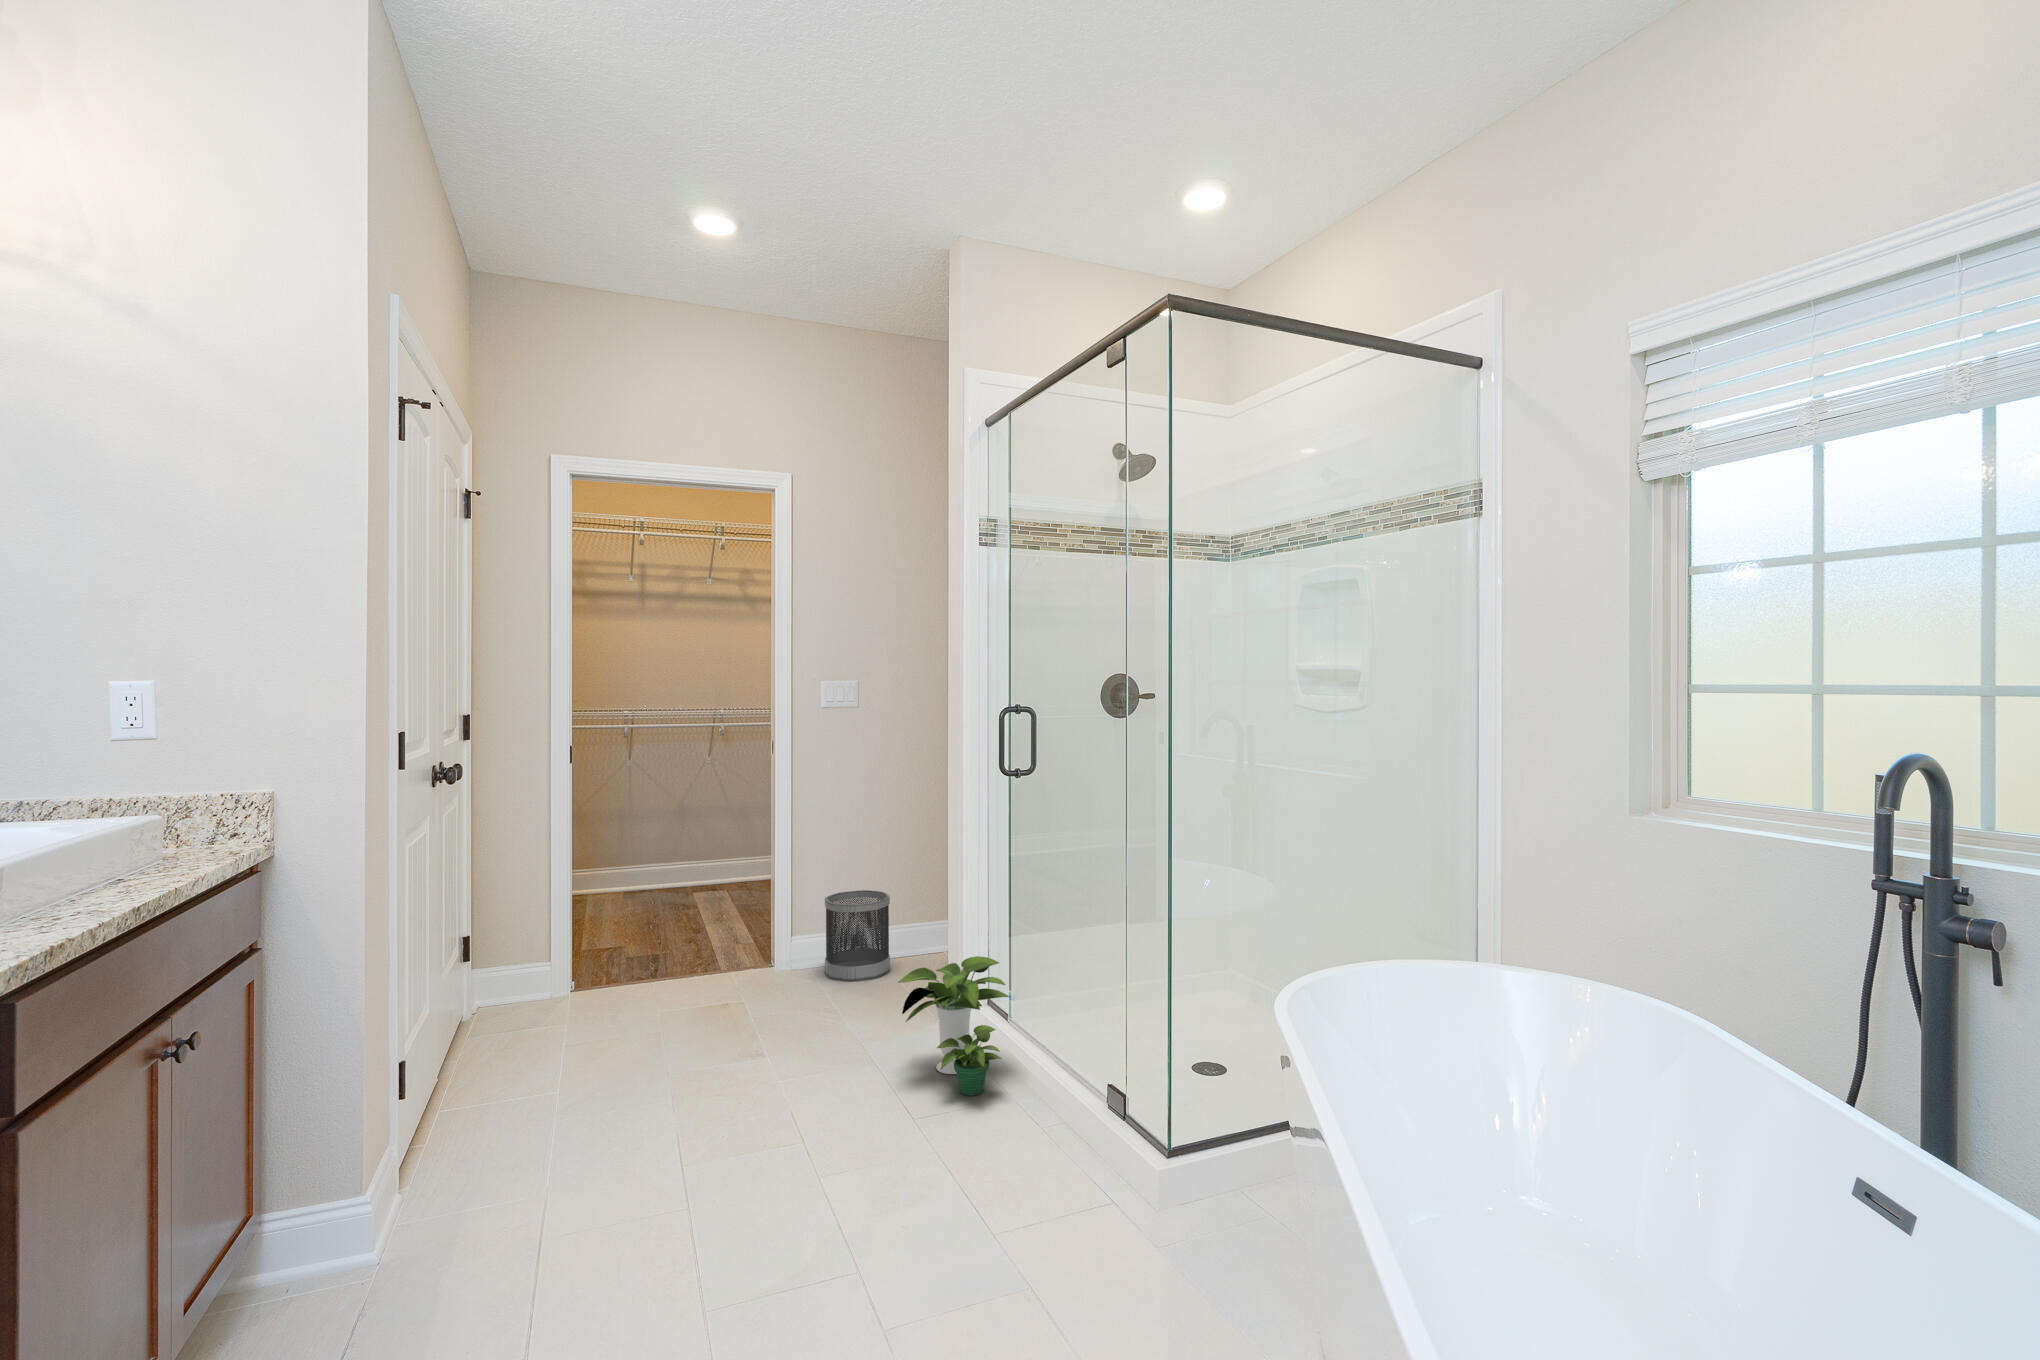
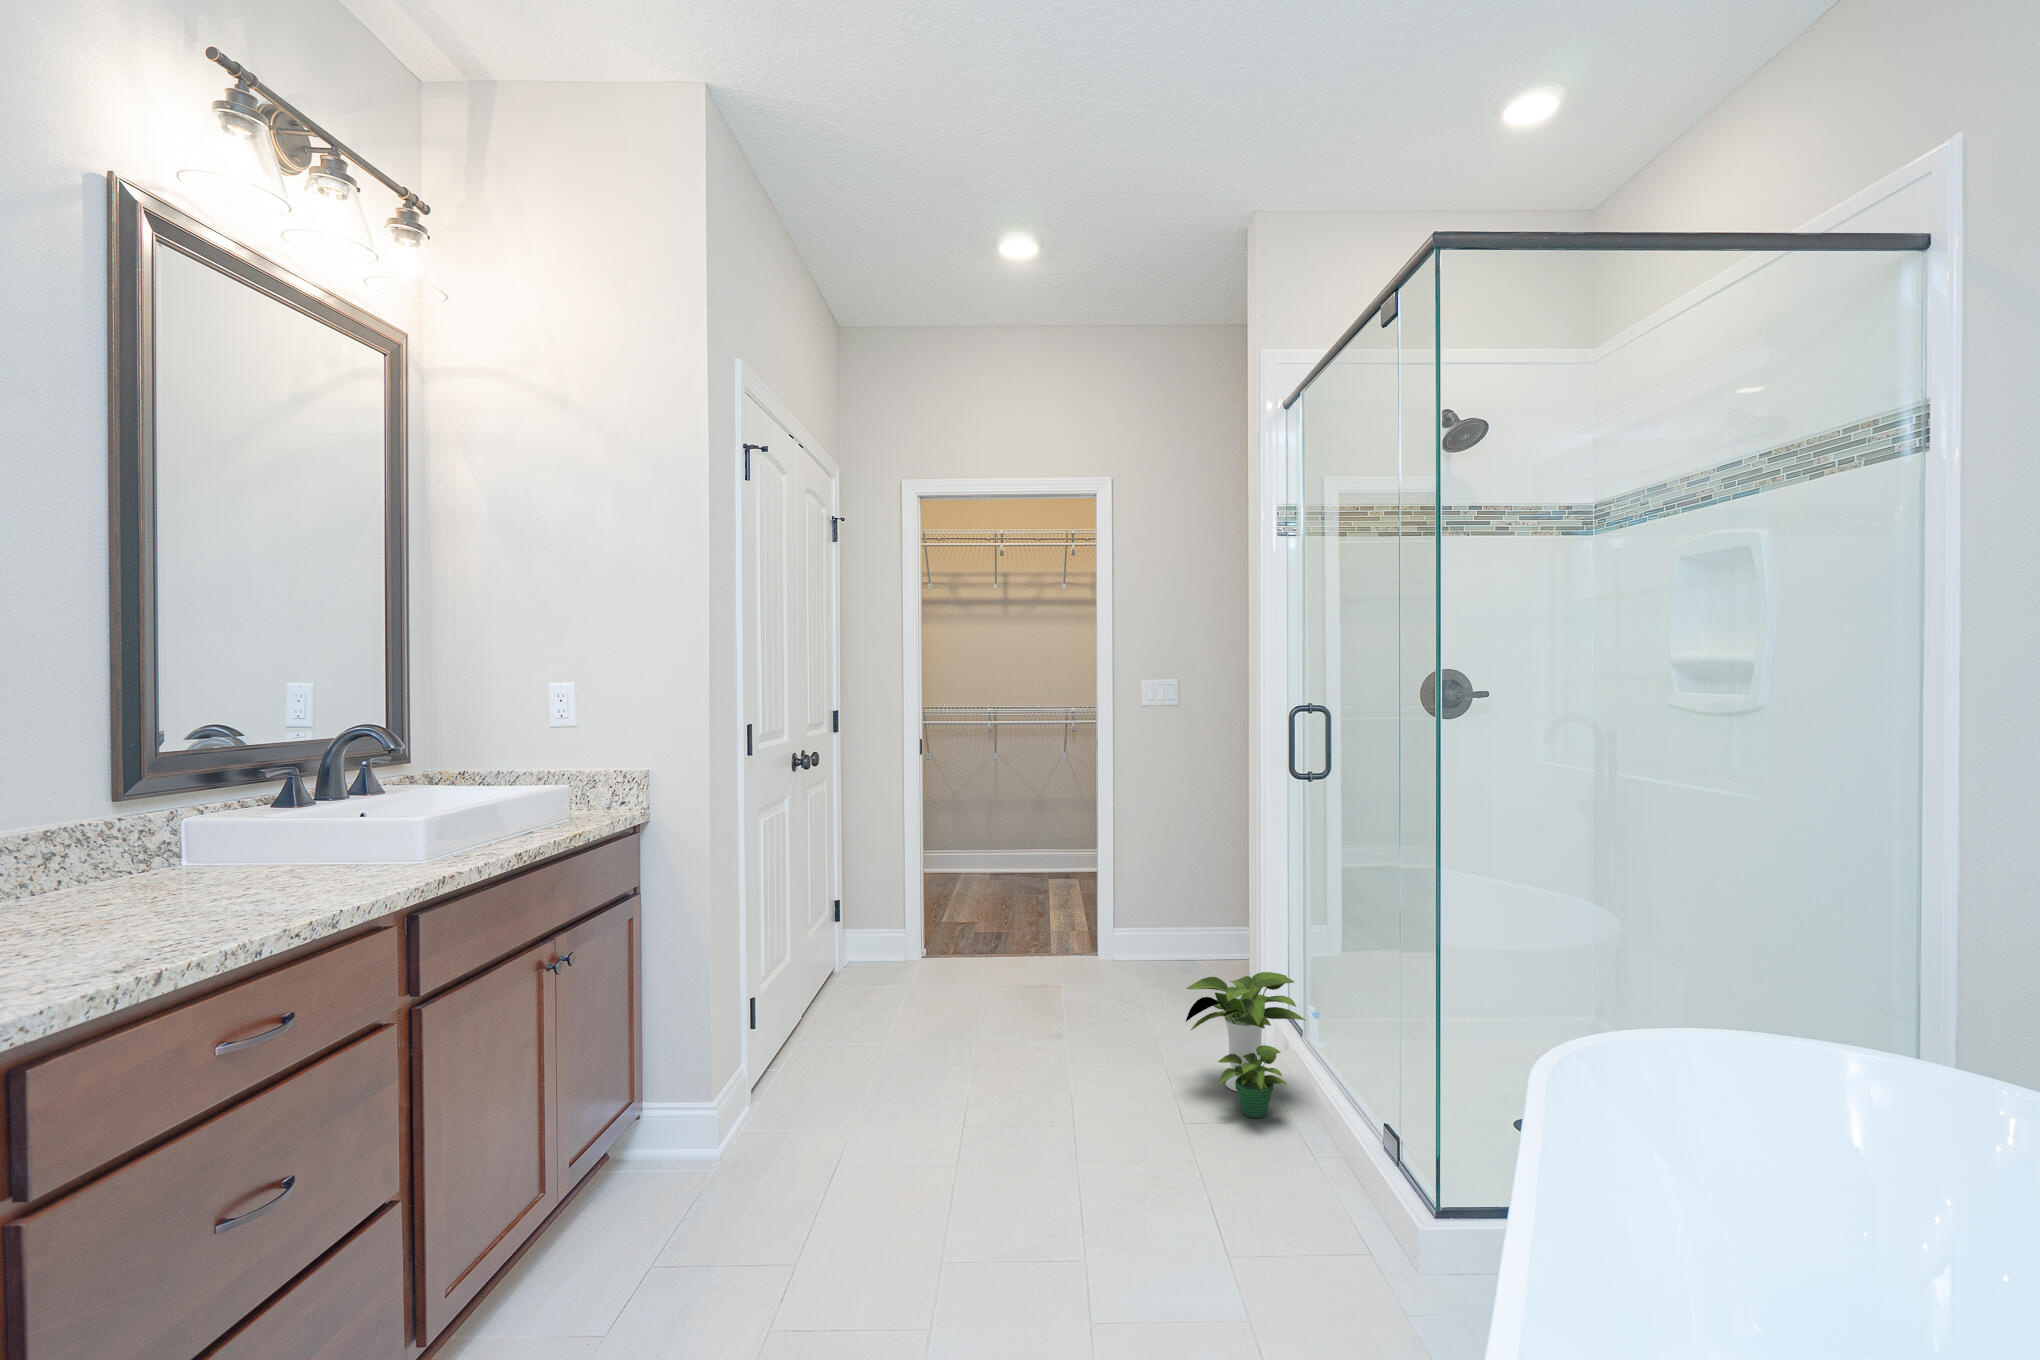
wastebasket: present [825,890,890,981] -> none [1147,891,1213,983]

